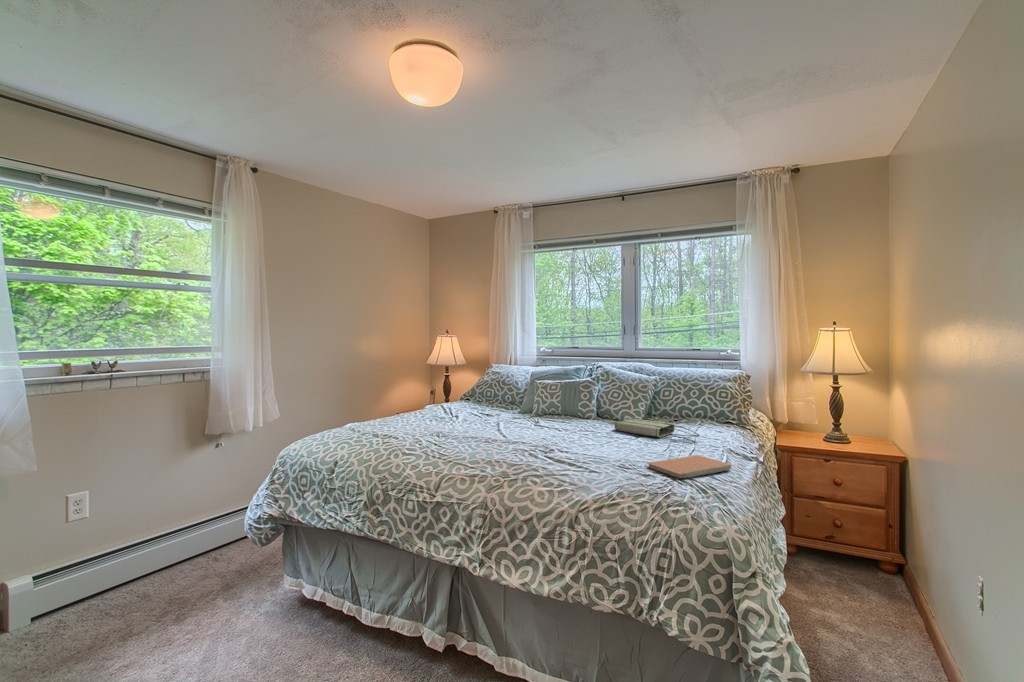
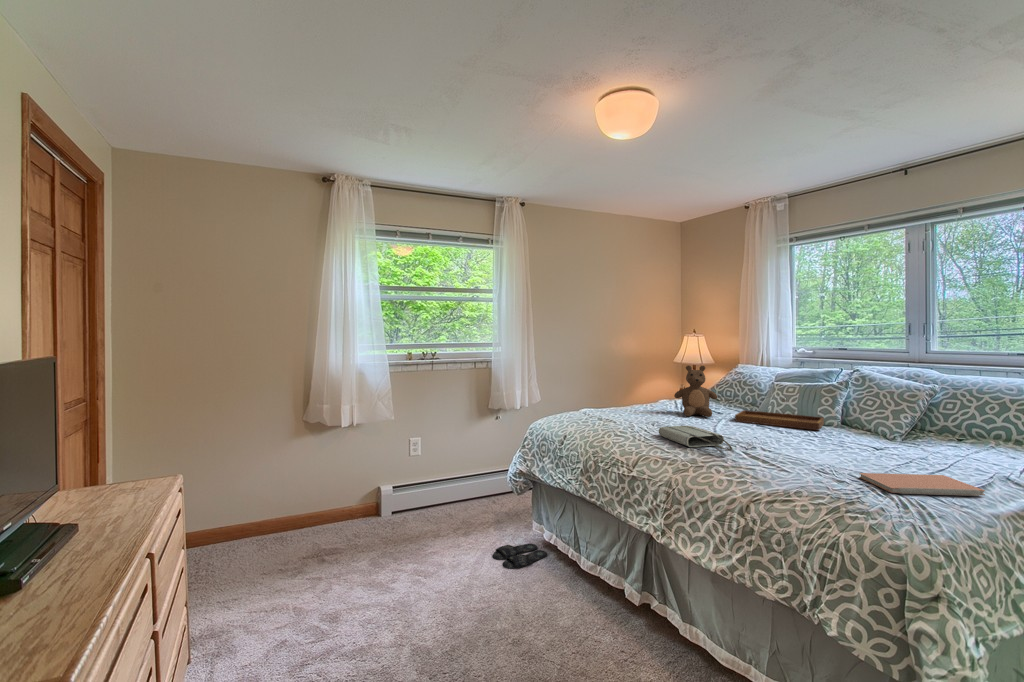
teddy bear: none [451,365,493,420] -> present [674,365,717,417]
tray: none [513,395,585,424] -> present [735,398,824,430]
tote bag: present [615,419,699,438] -> present [659,425,732,451]
slippers: none [224,611,309,661] -> present [492,544,547,569]

